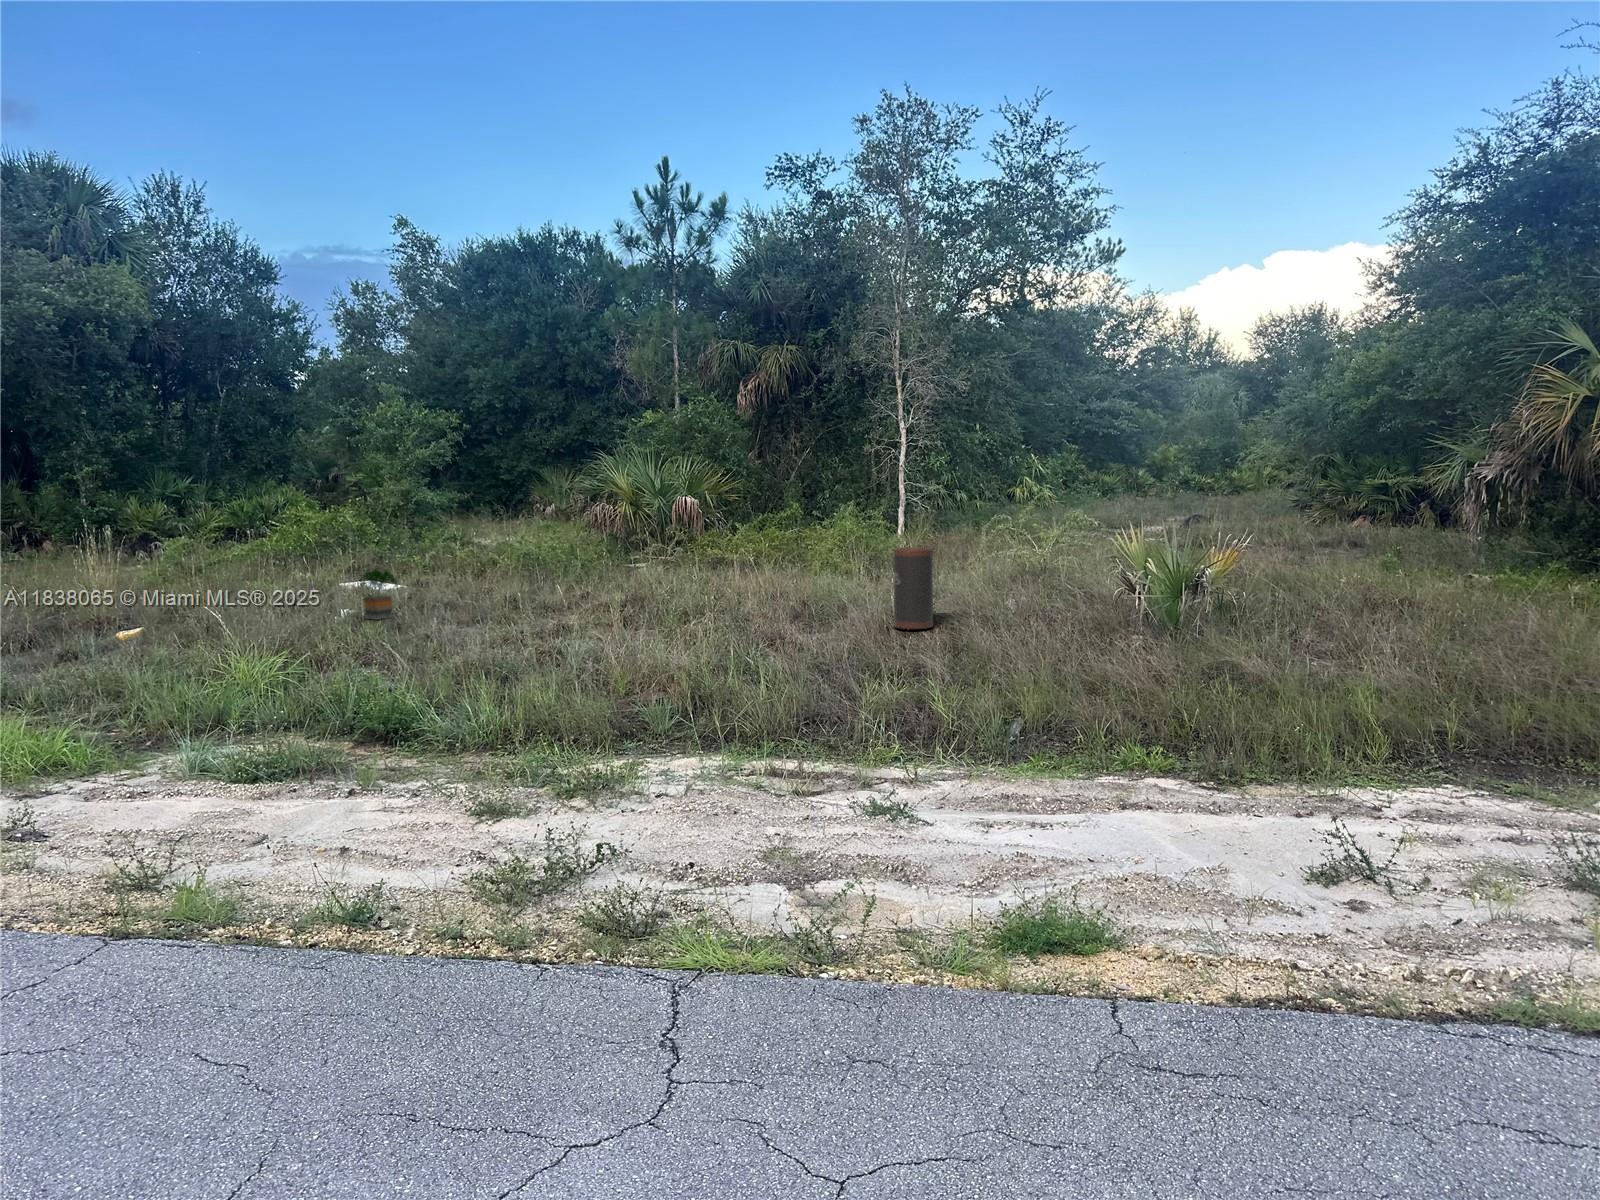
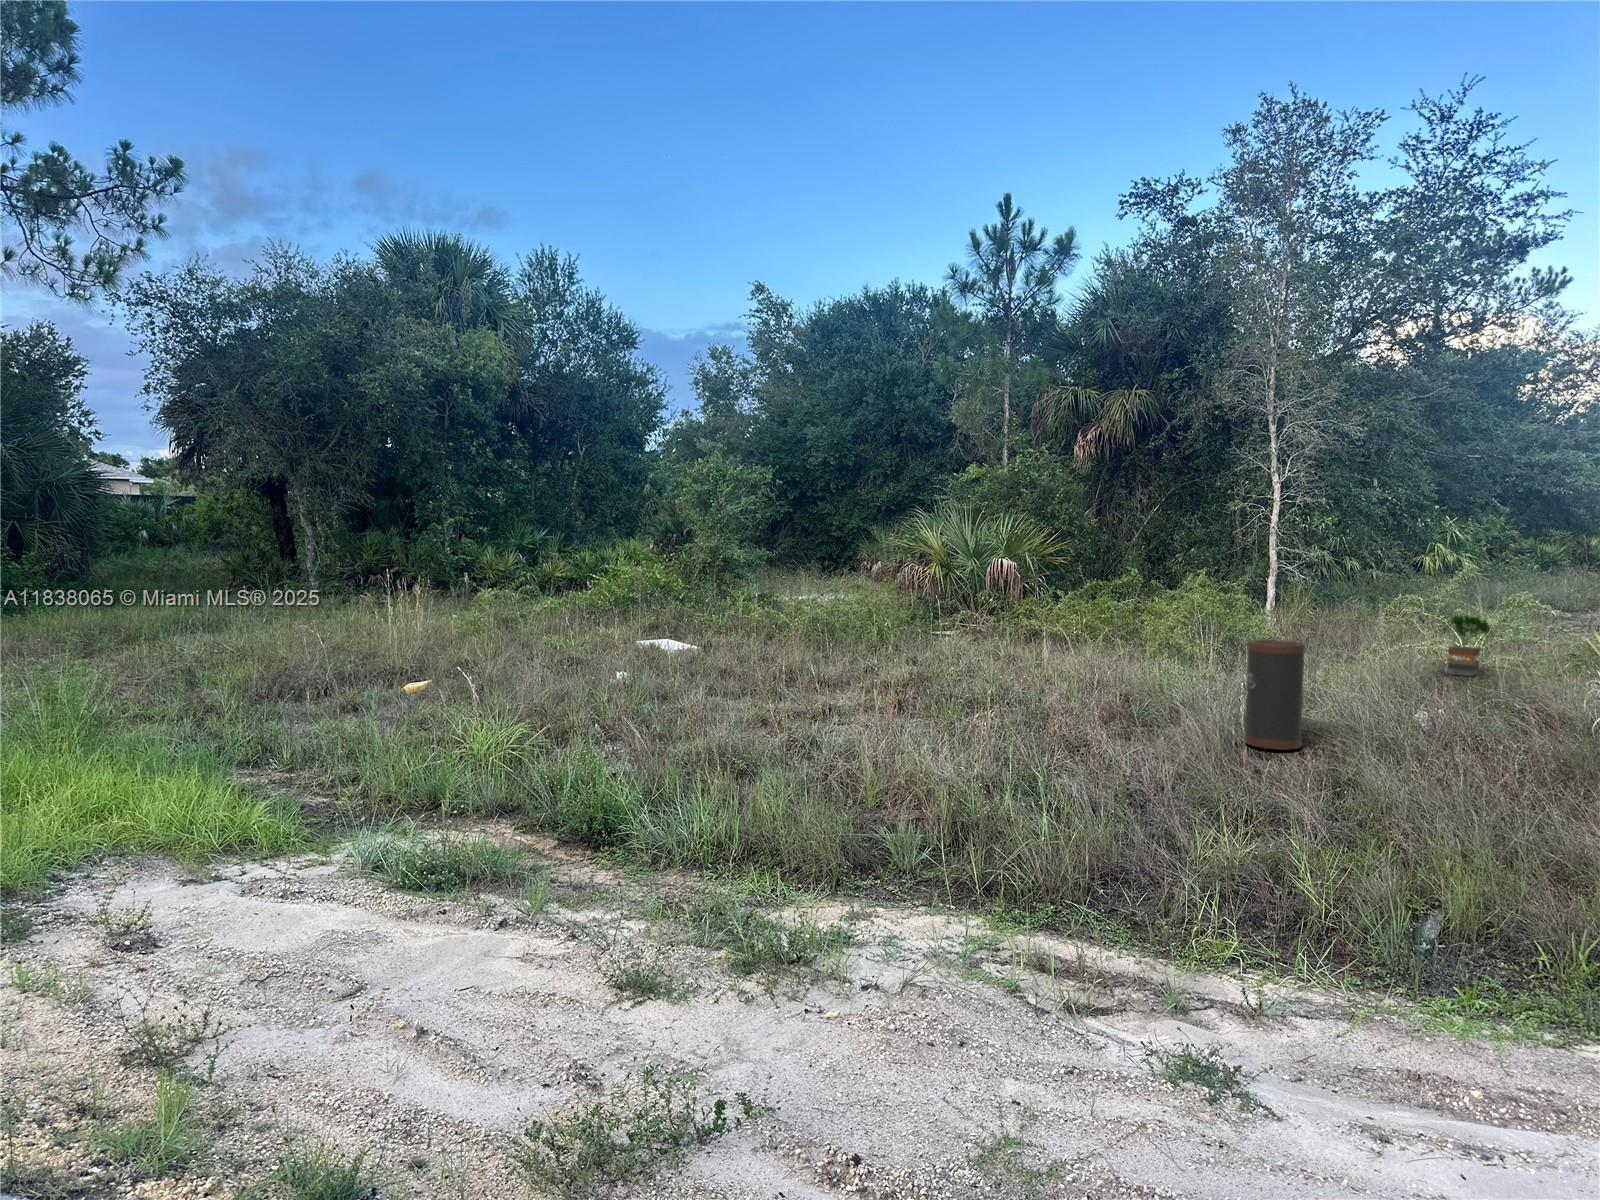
potted tree: present [360,570,398,620] -> present [1442,615,1492,676]

